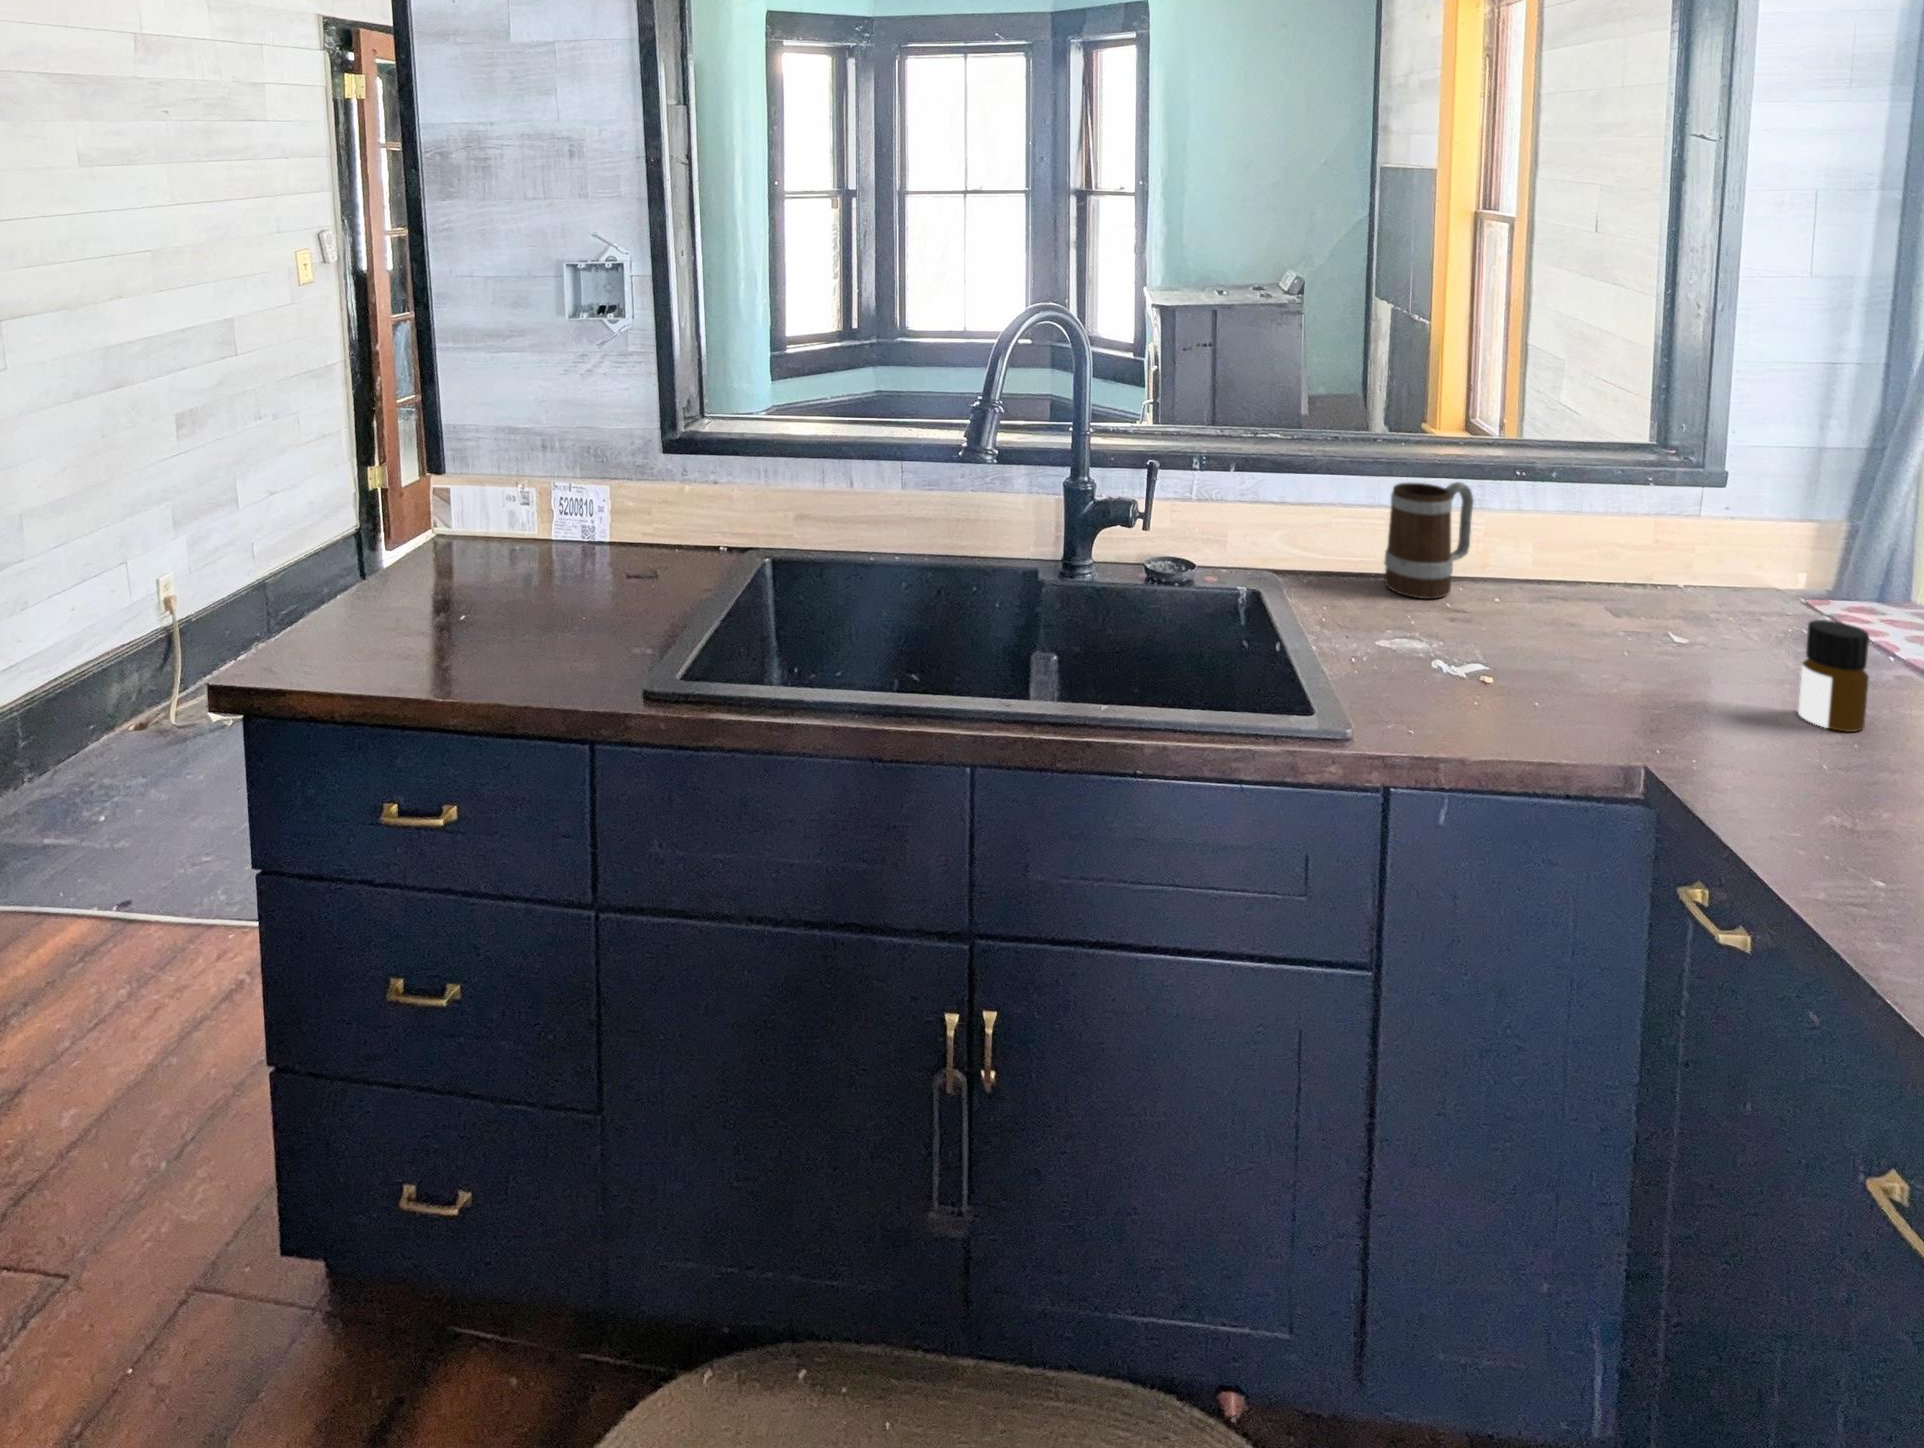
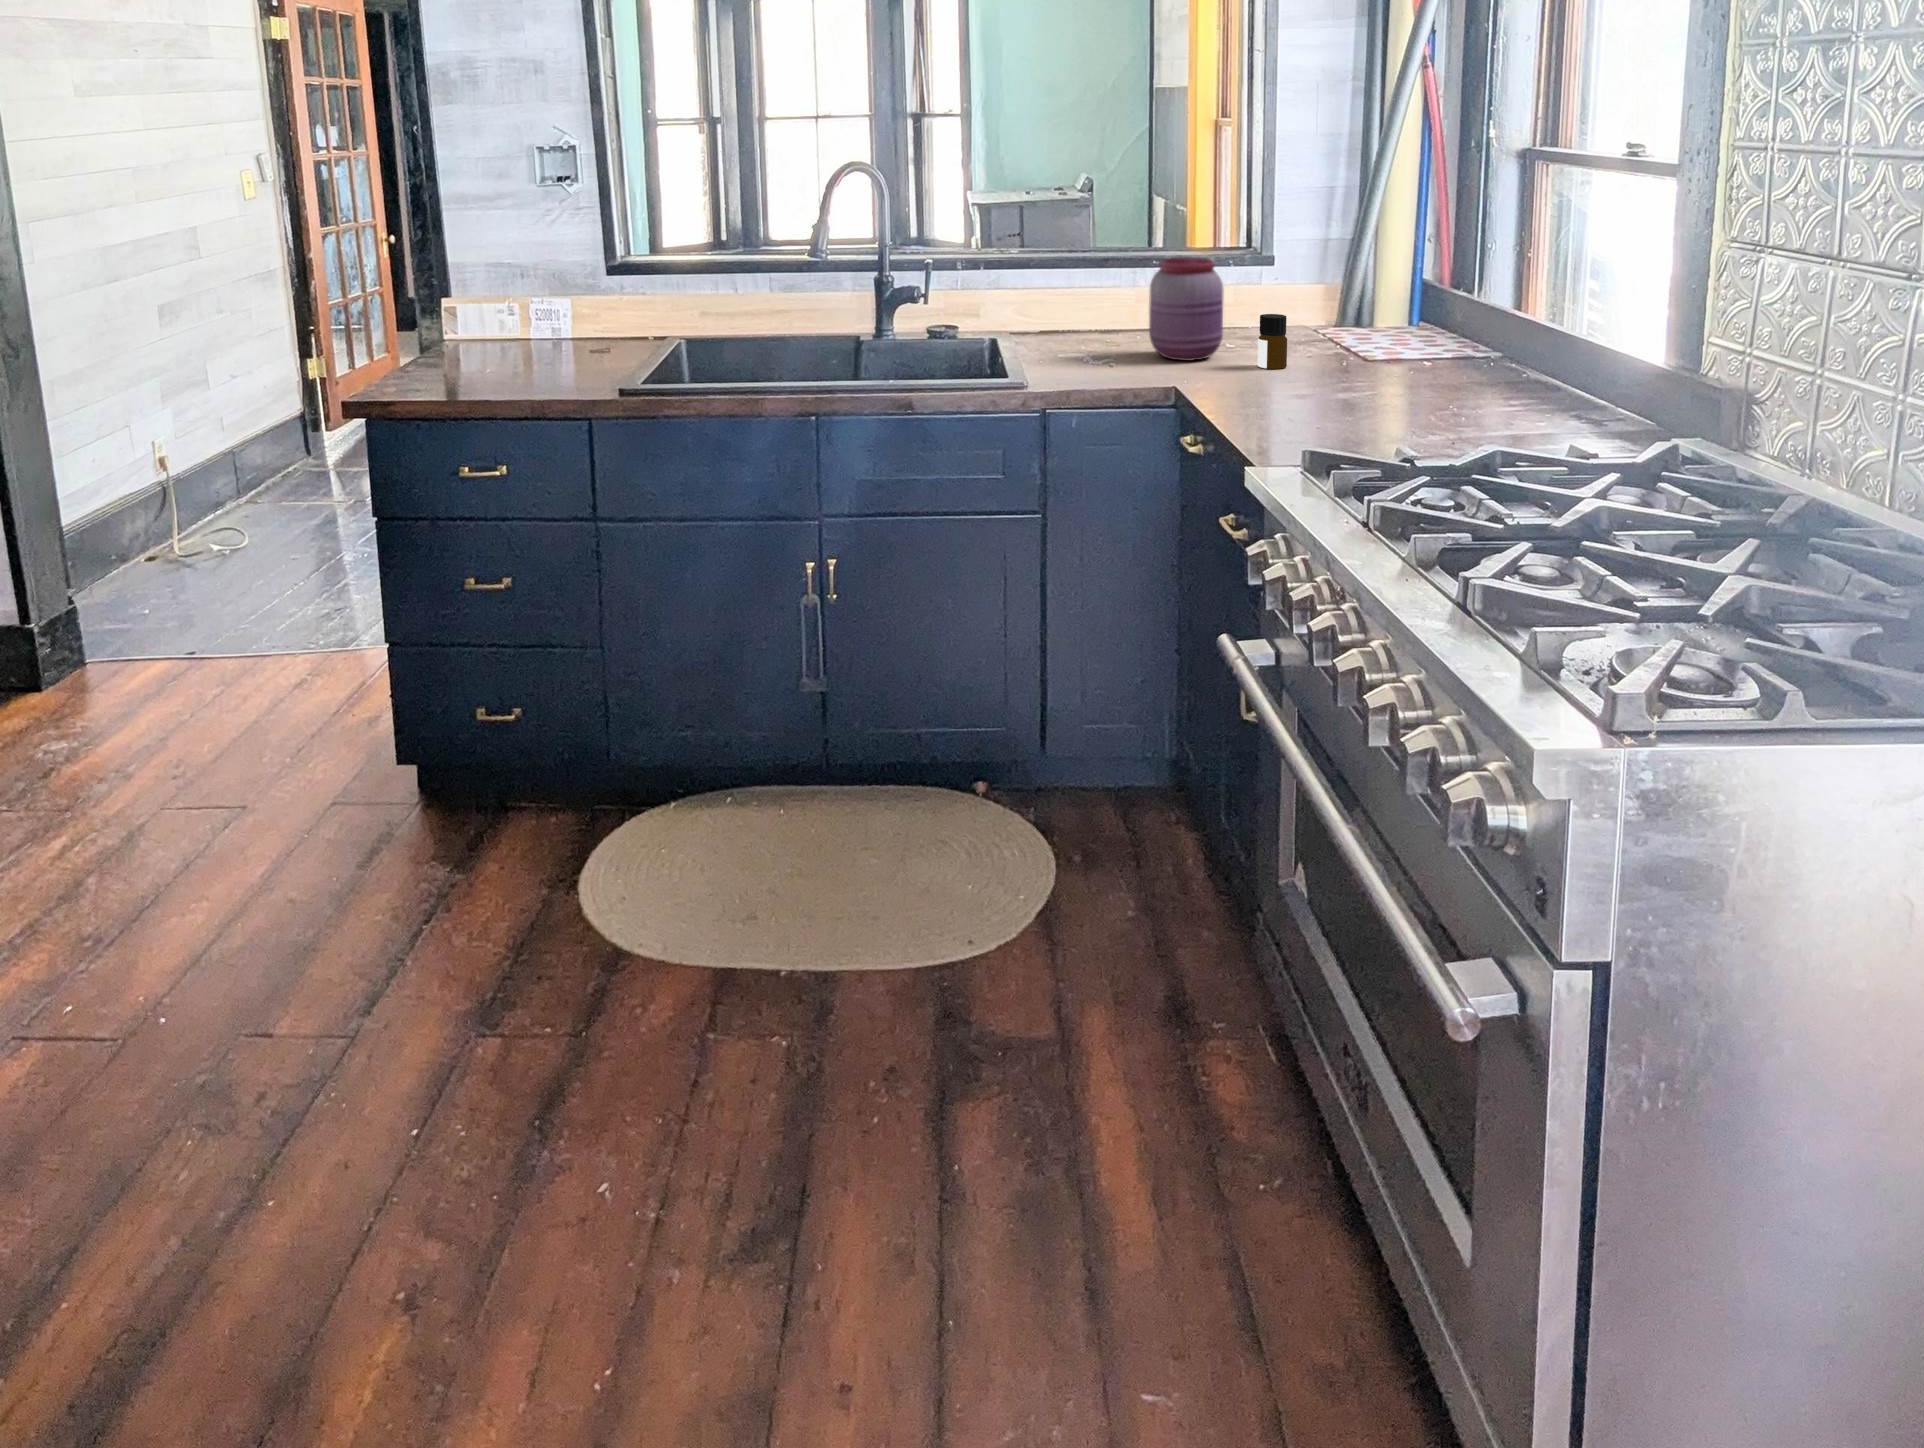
mug: present [1384,482,1474,599] -> none [1075,270,1127,340]
jar: none [1557,491,1712,684] -> present [1149,258,1224,361]

